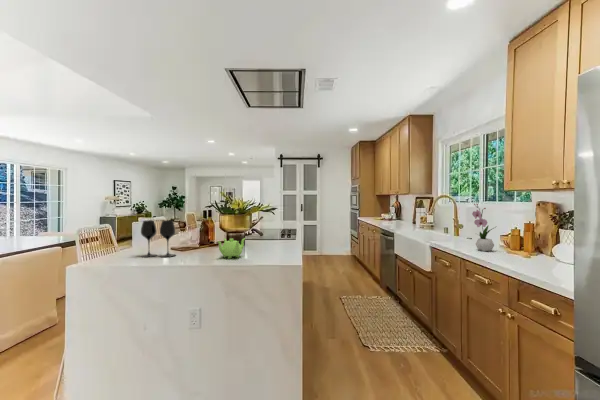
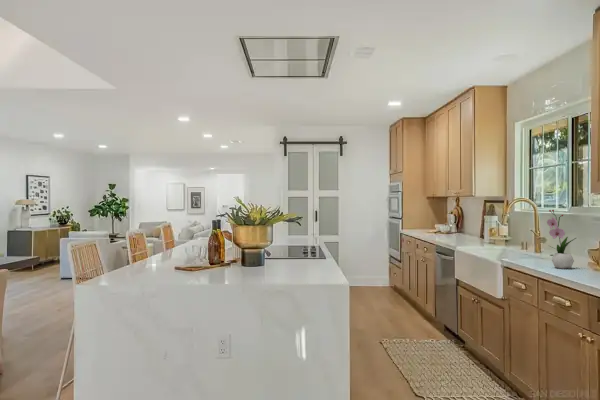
wine glass: present [141,220,175,257] -> none [150,232,190,276]
teapot: present [218,238,245,259] -> none [241,253,273,276]

